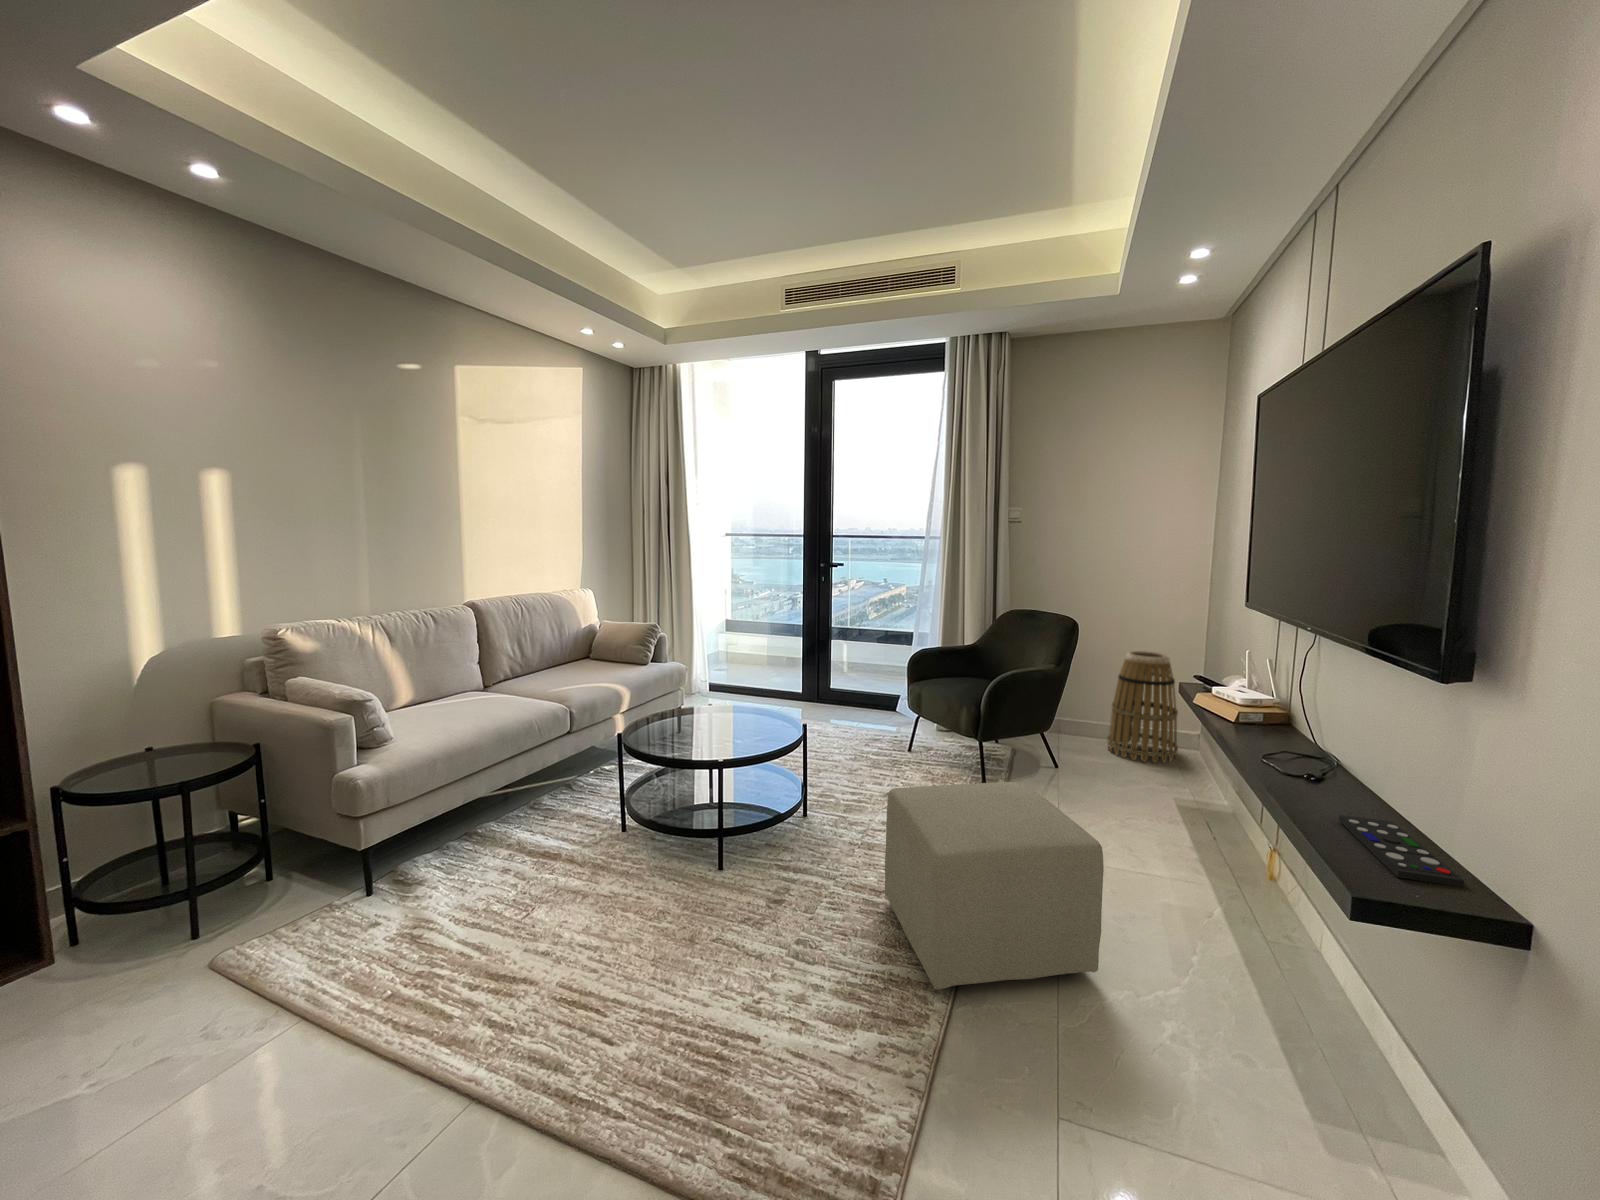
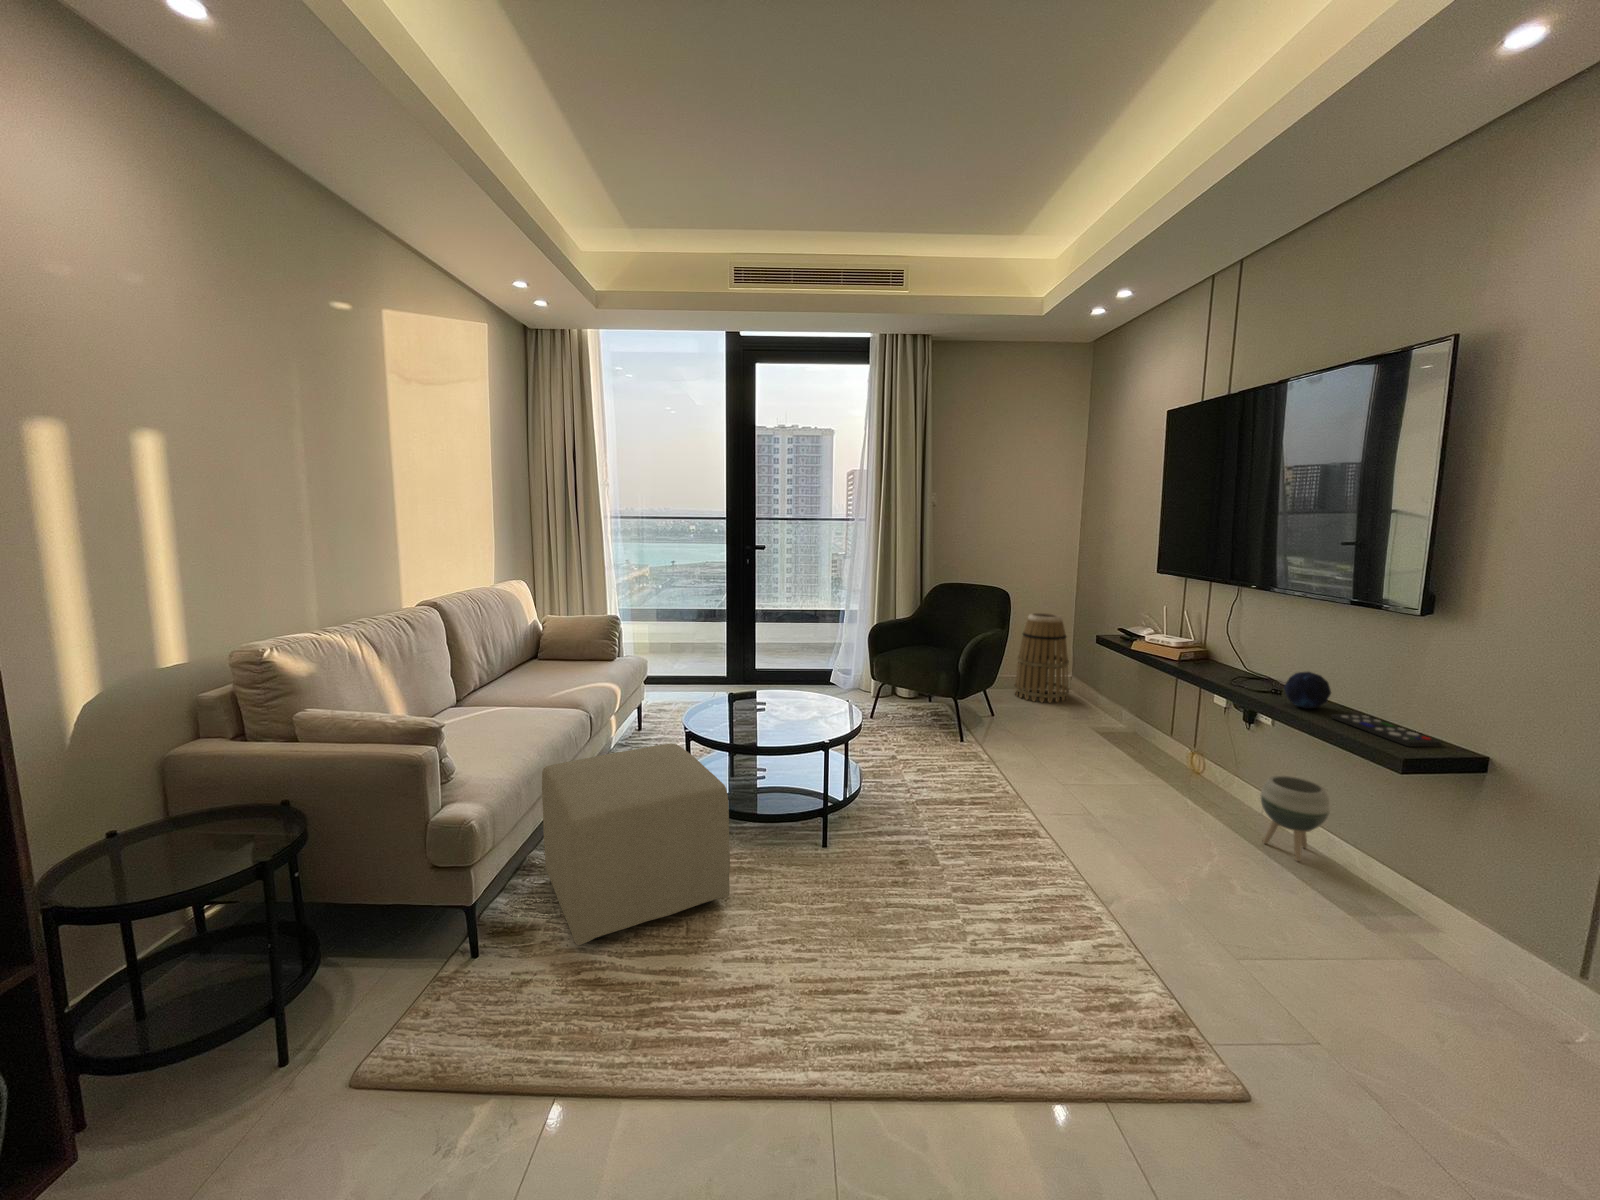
decorative orb: none [1296,751,1362,805] -> present [1284,672,1331,709]
ottoman: present [885,782,1104,990] -> present [542,744,730,945]
planter: none [1256,892,1356,1019] -> present [1261,776,1331,861]

